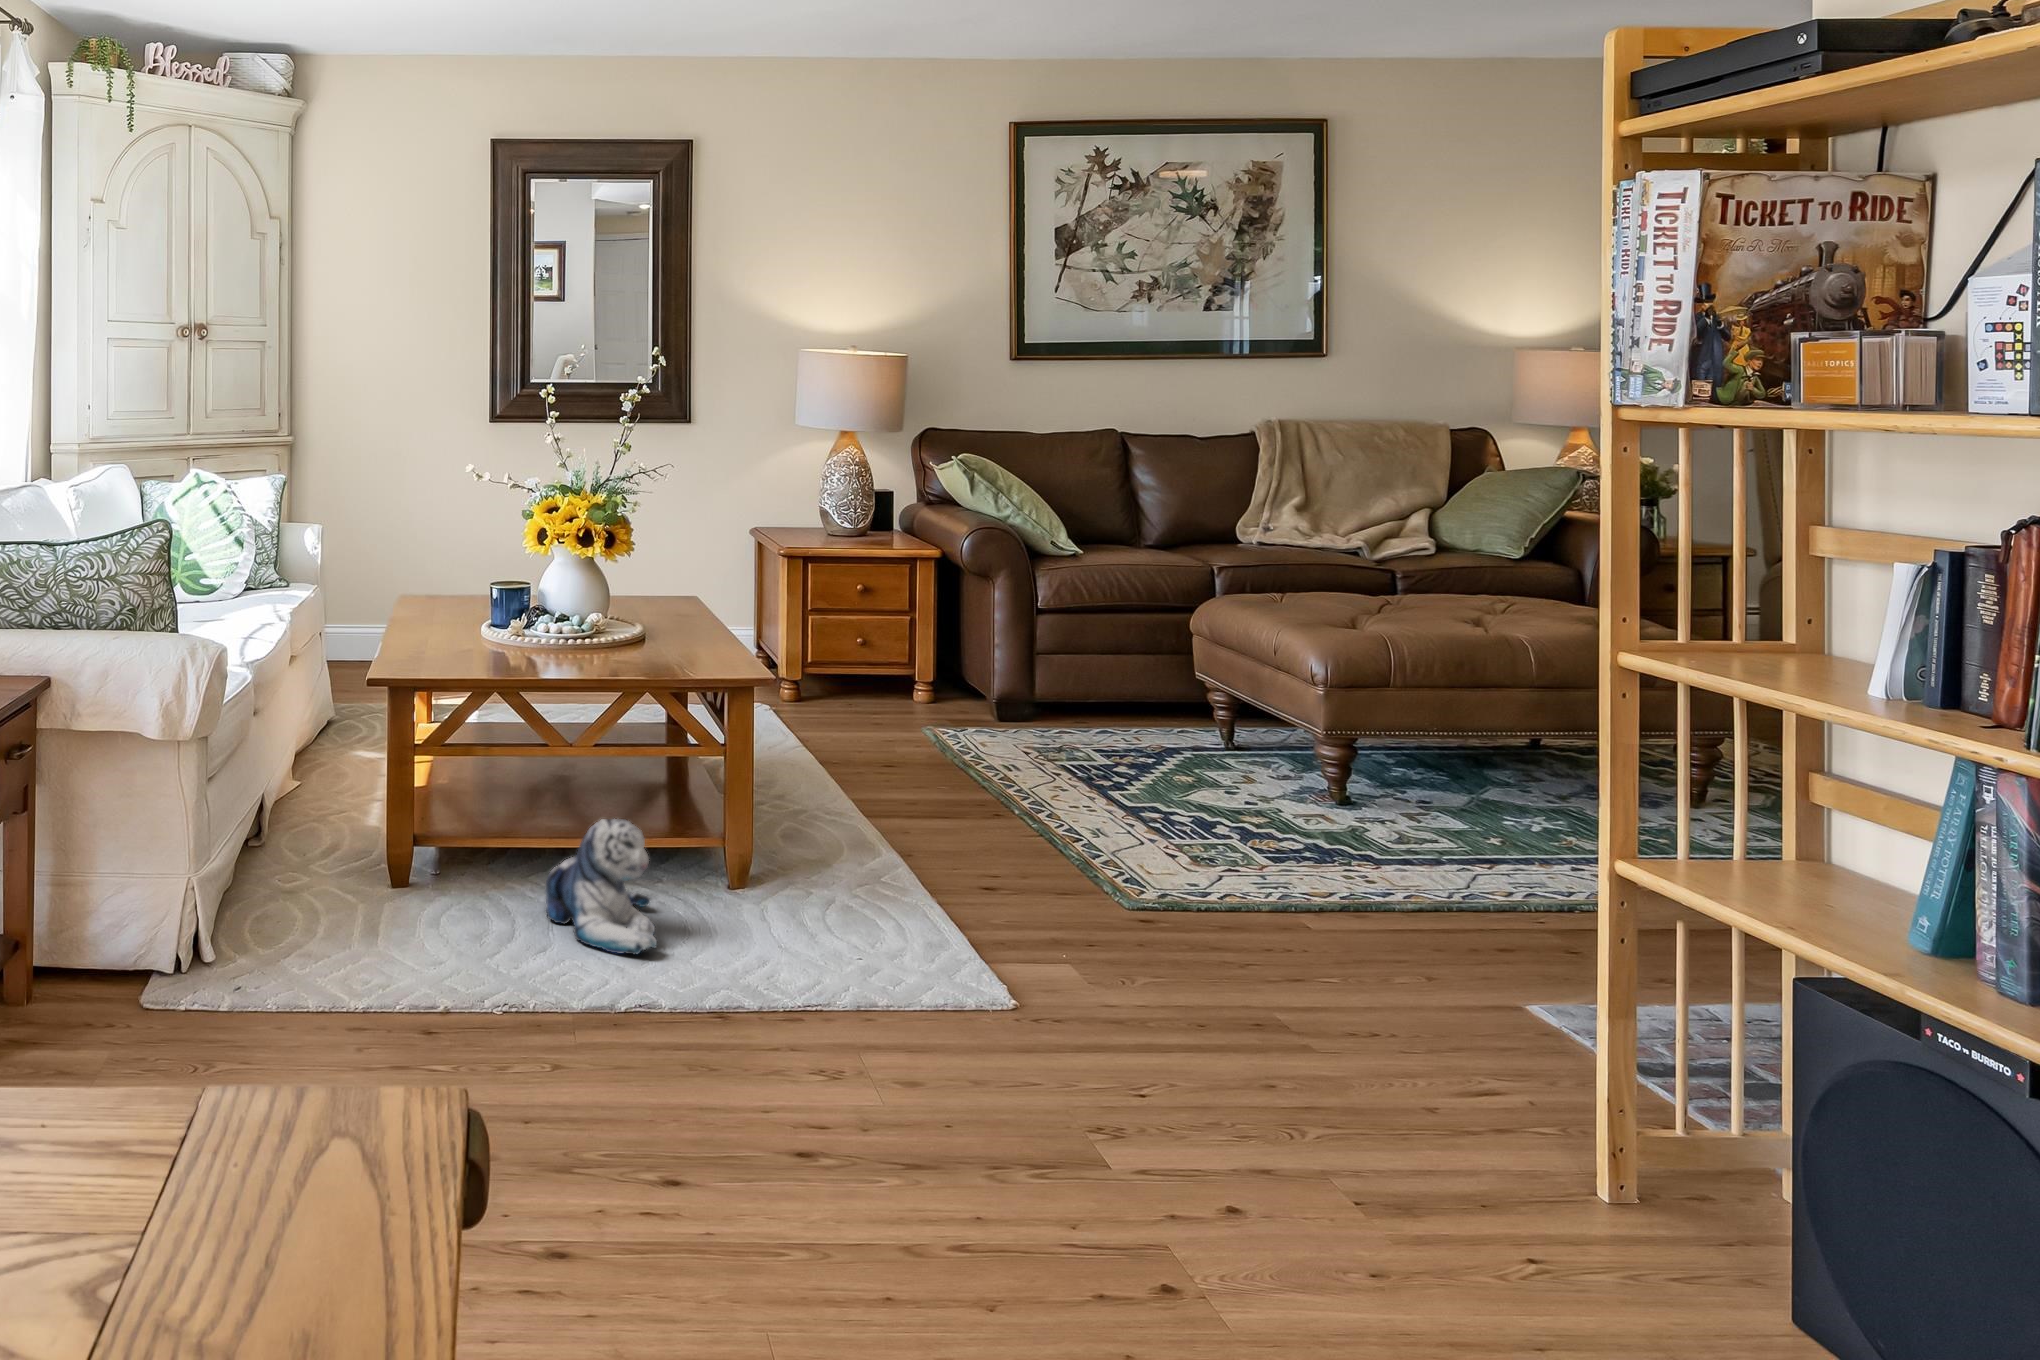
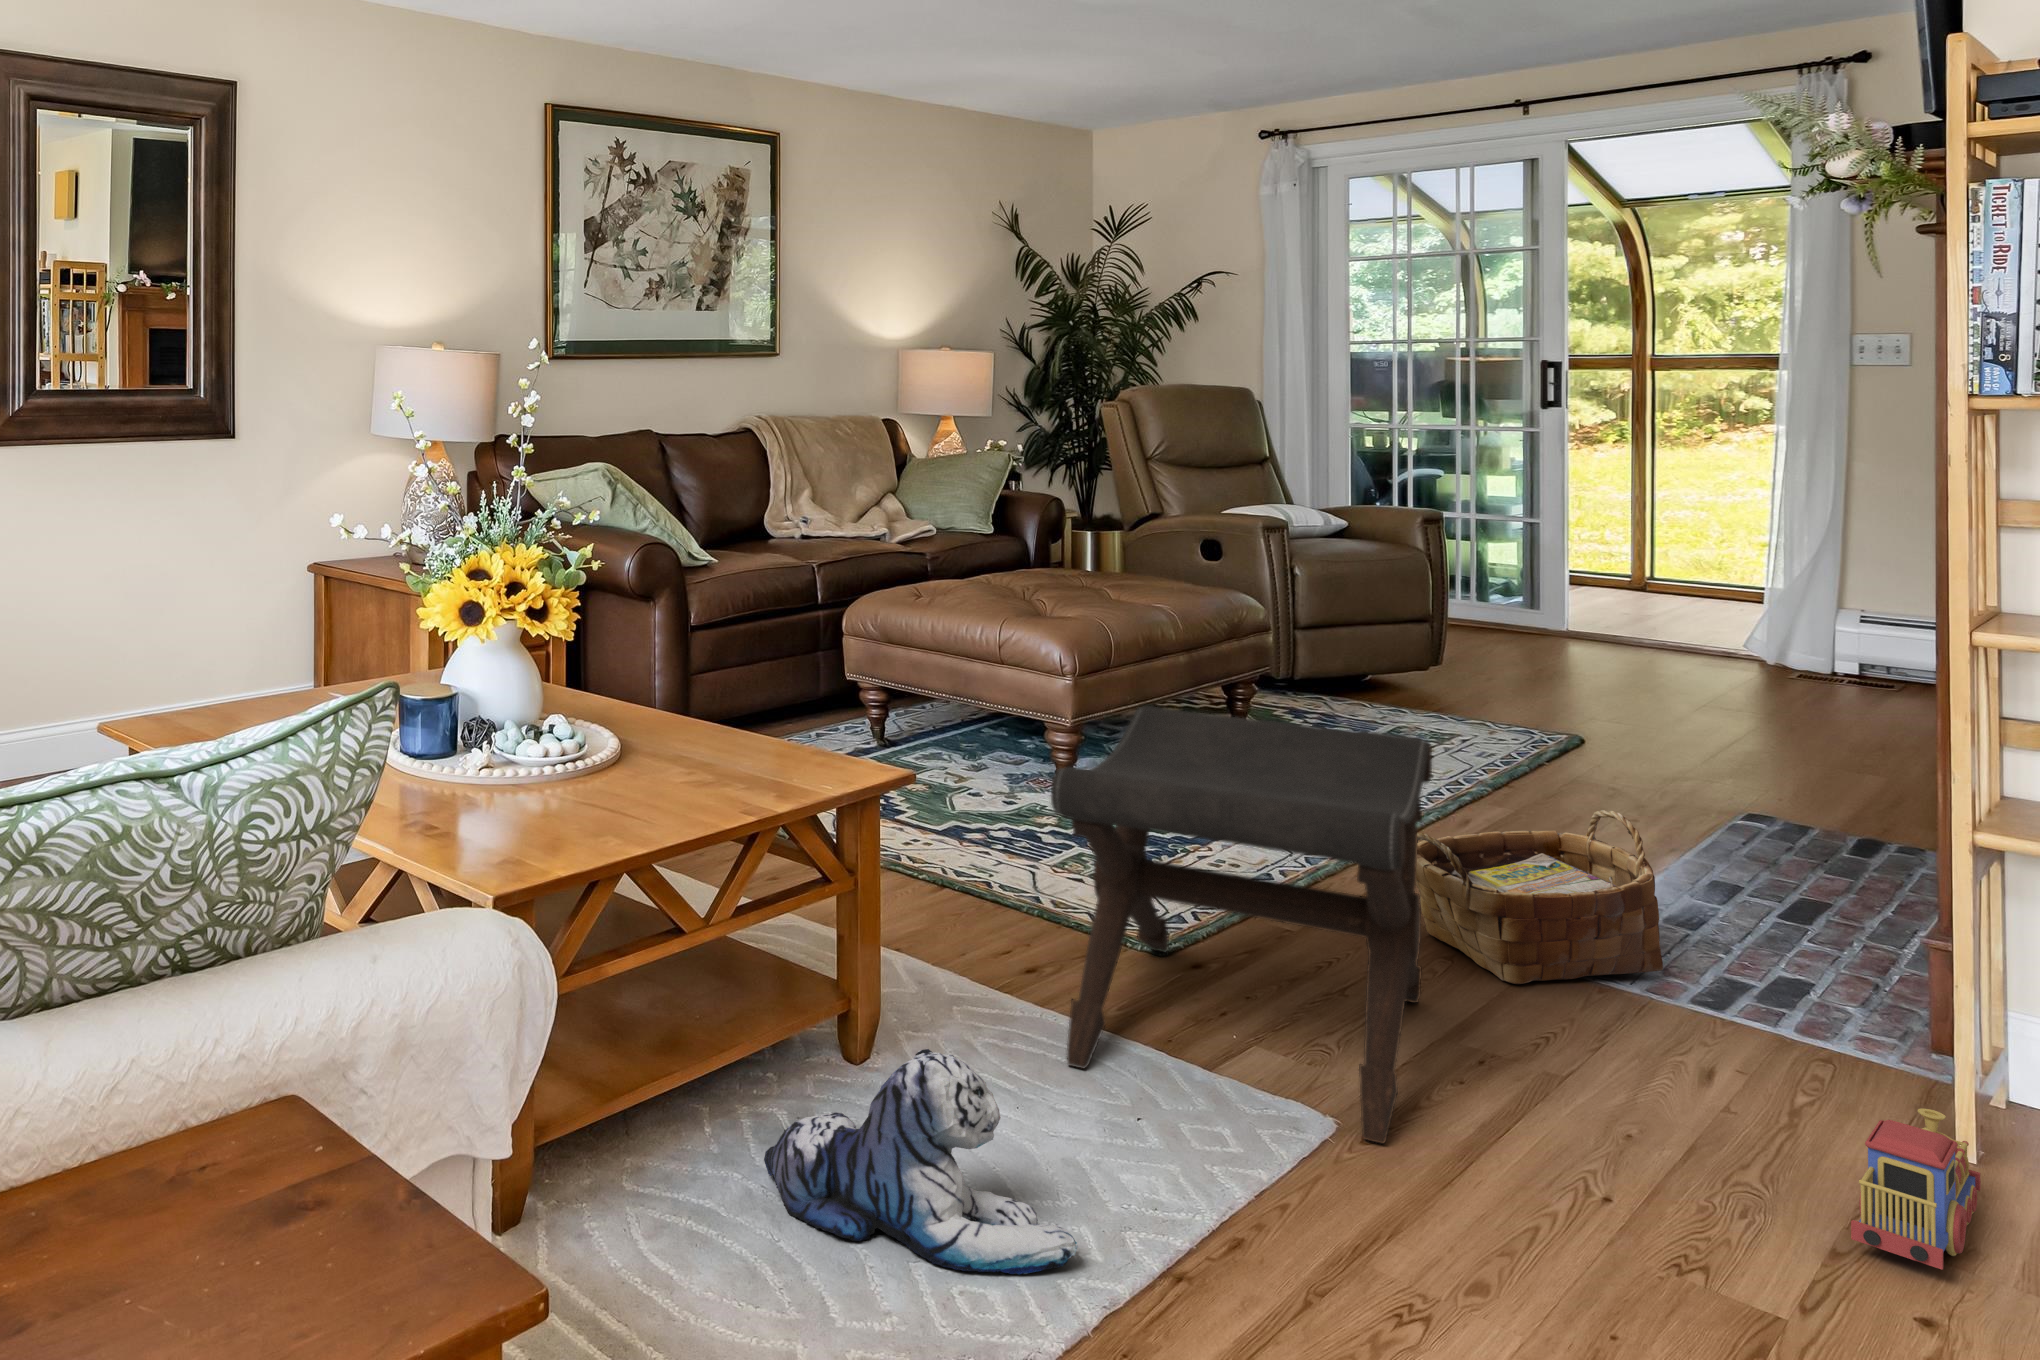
footstool: none [861,661,1262,974] -> present [1051,706,1432,1143]
woven basket: none [1342,806,1568,966] -> present [1416,810,1663,984]
toy train: none [1184,1005,1389,1111] -> present [1851,1108,1981,1270]

